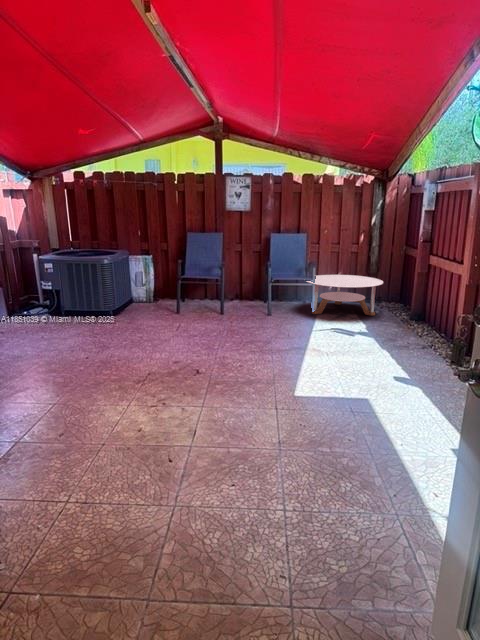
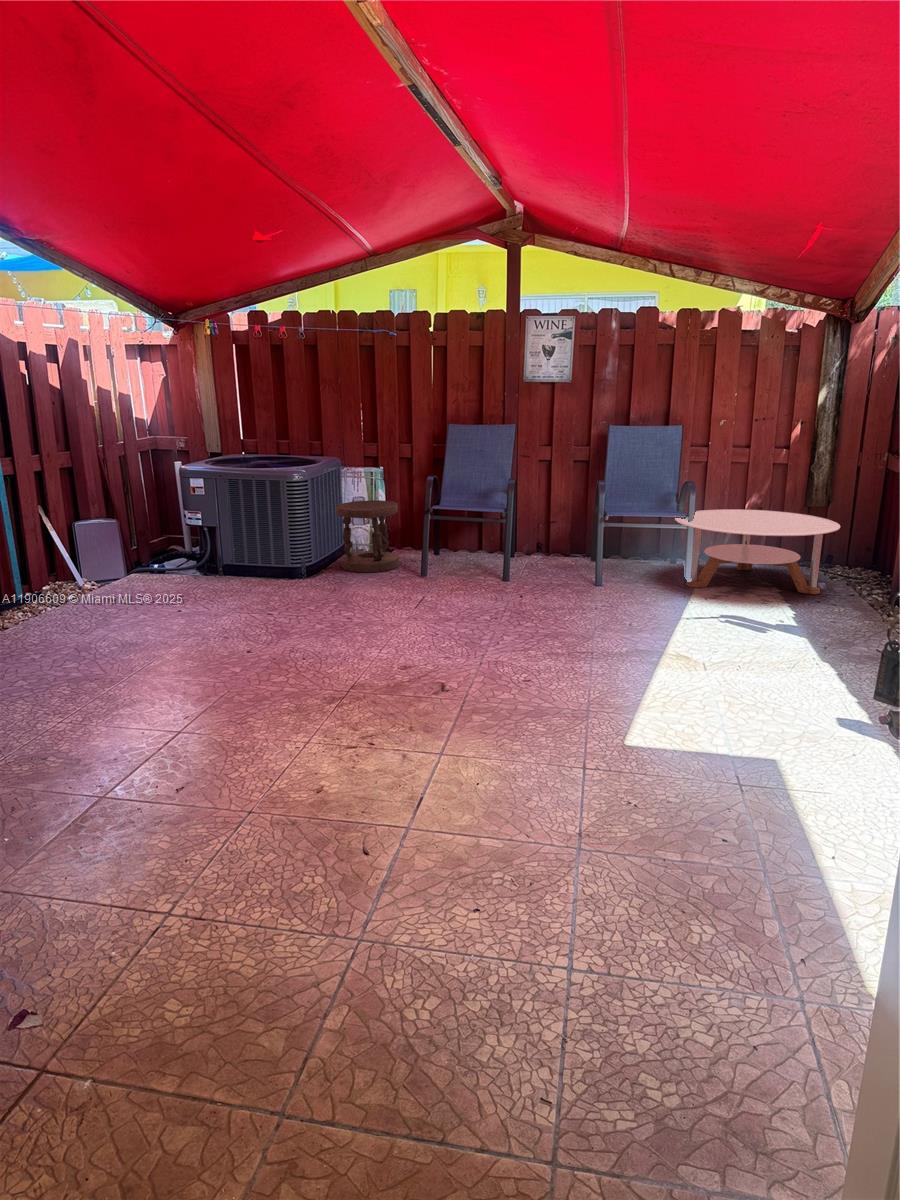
stool: none [129,273,164,312] -> present [336,500,399,572]

